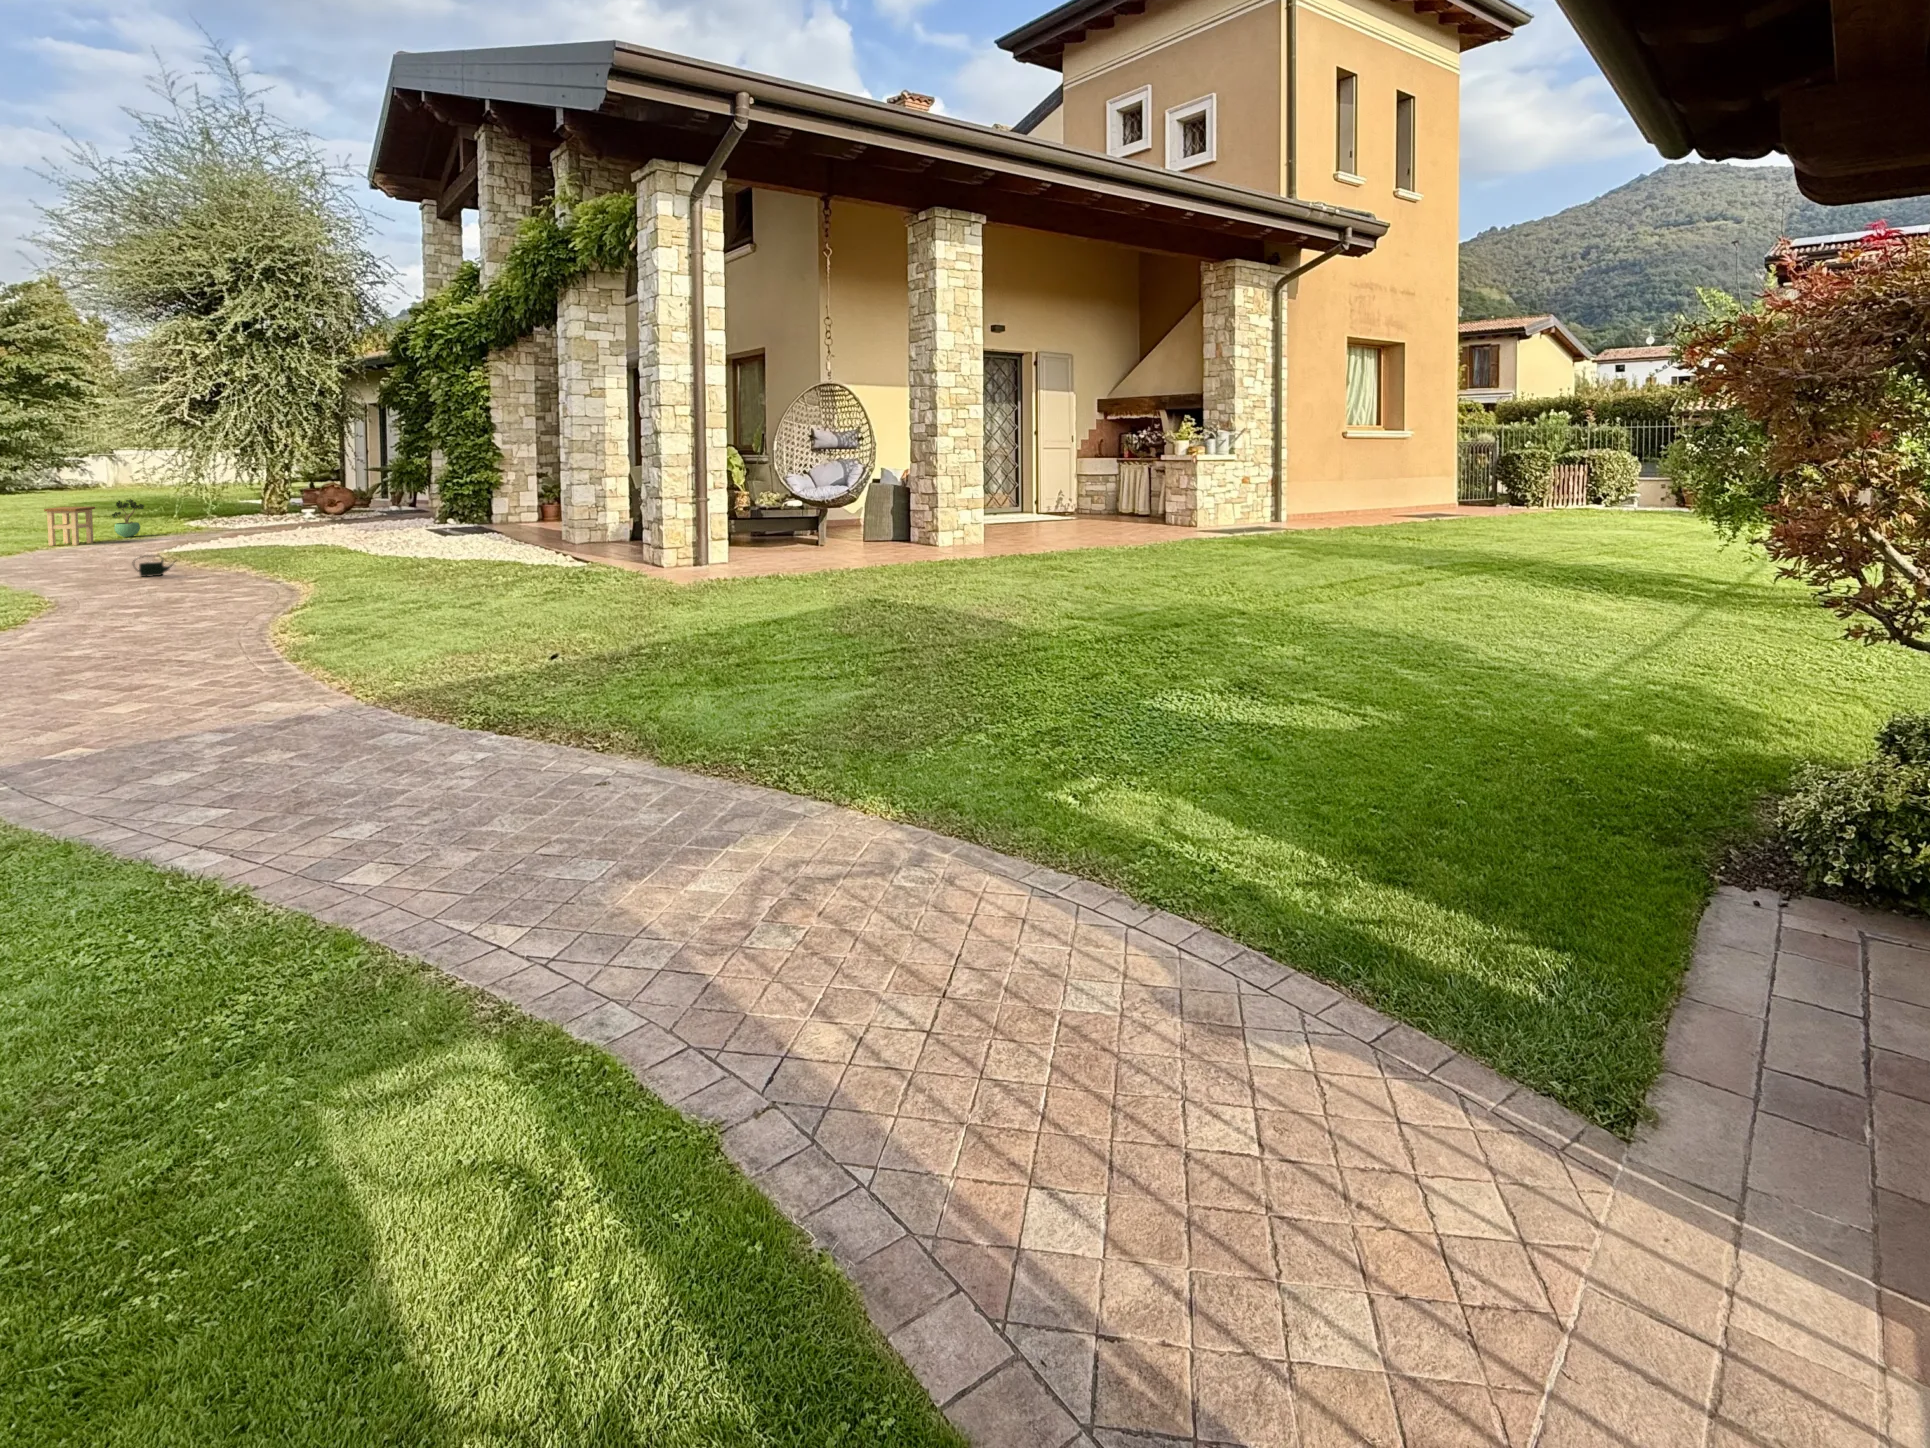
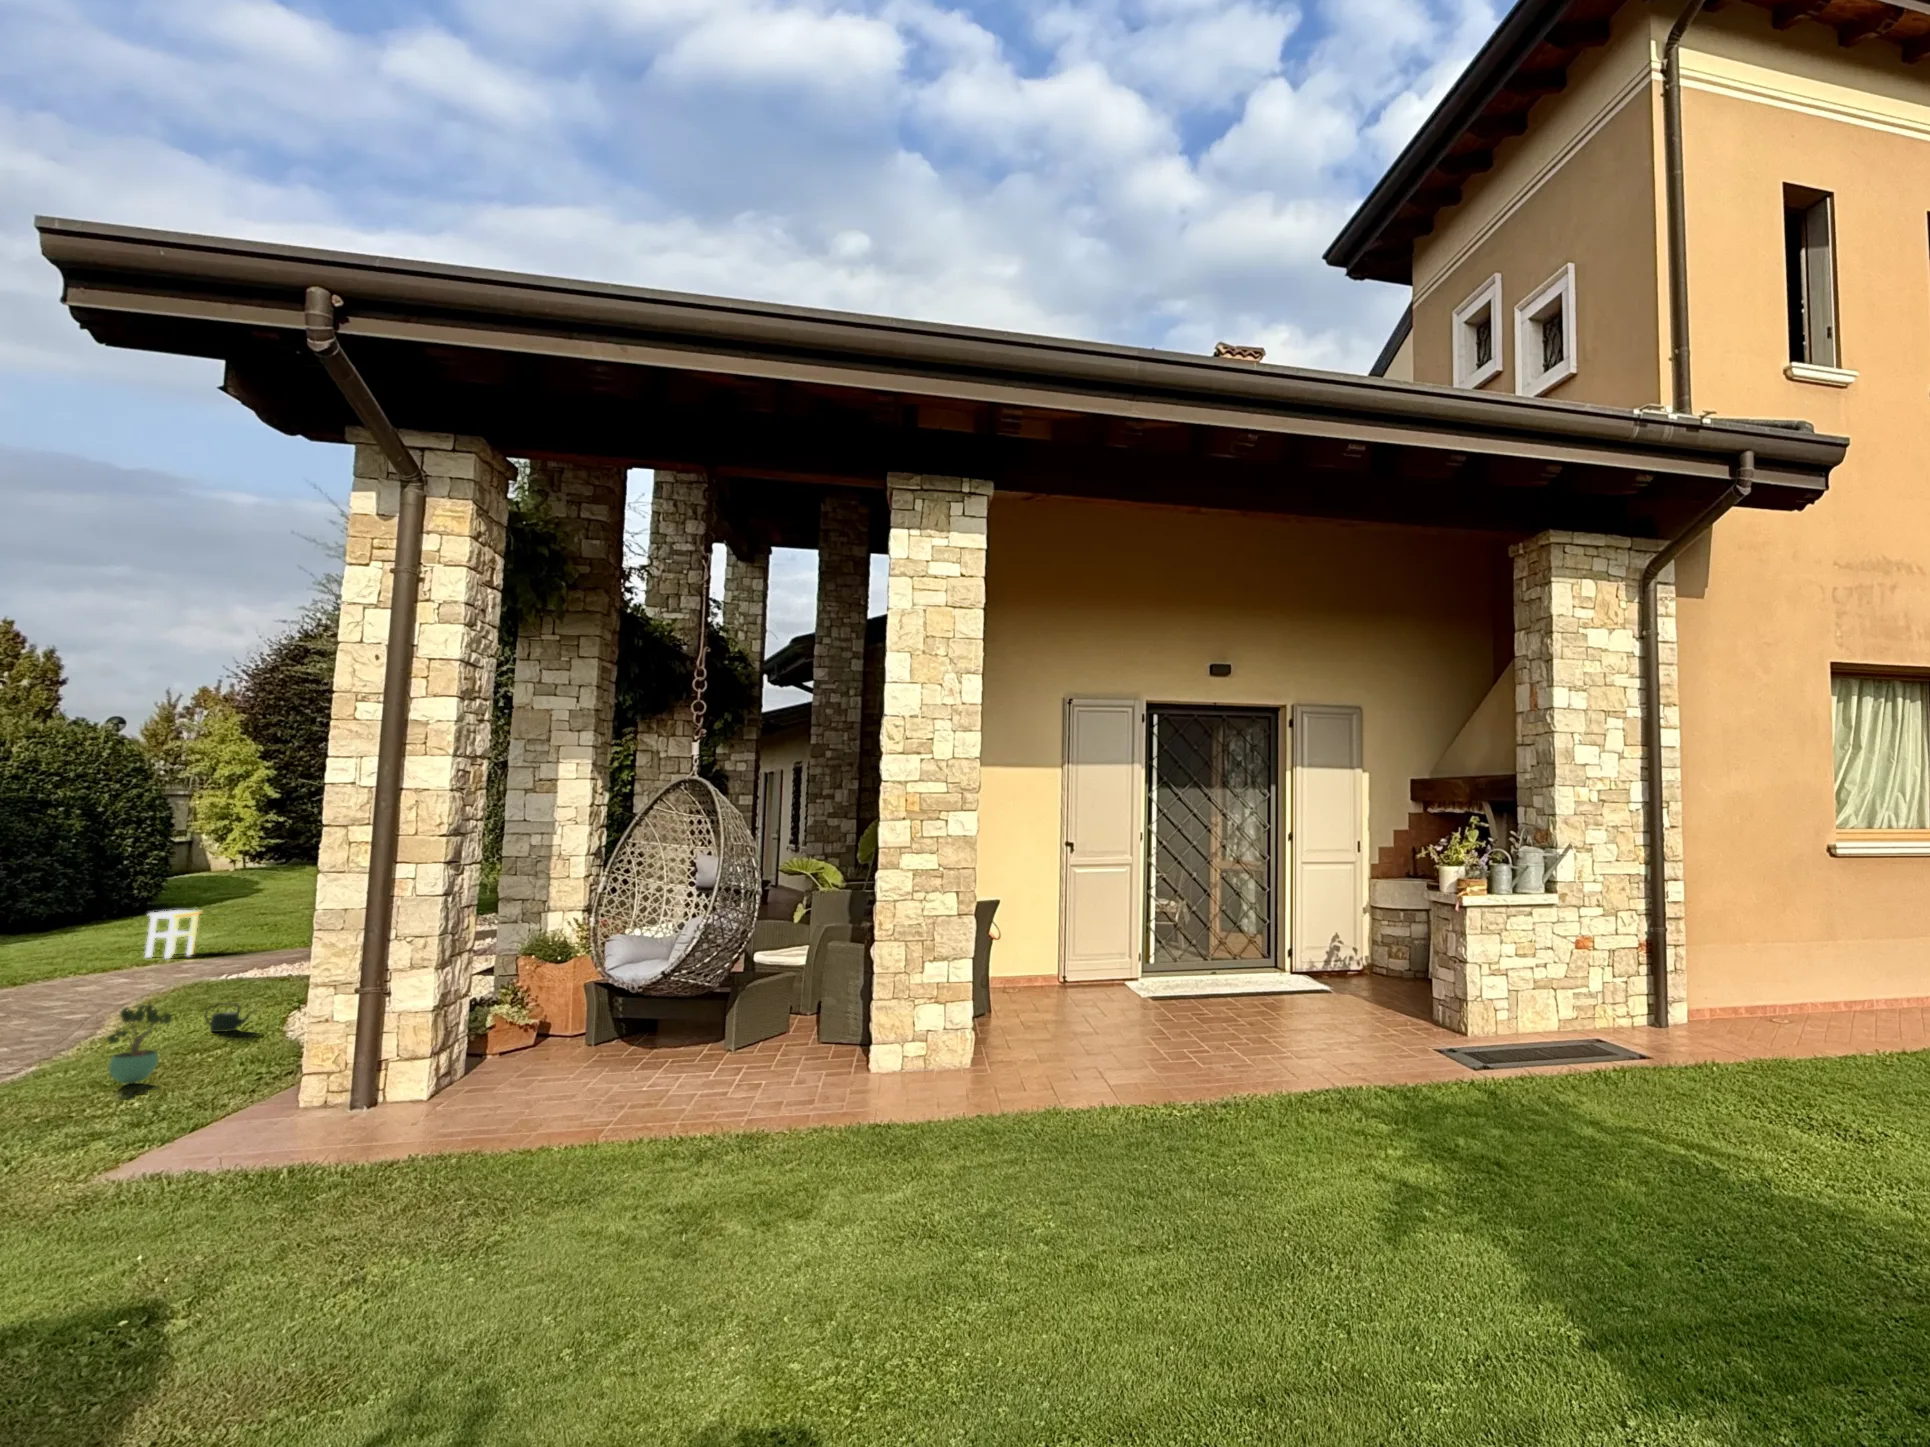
potted plant: present [112,499,144,537] -> present [108,1003,171,1084]
watering can: present [133,557,172,577] -> present [204,1003,249,1032]

